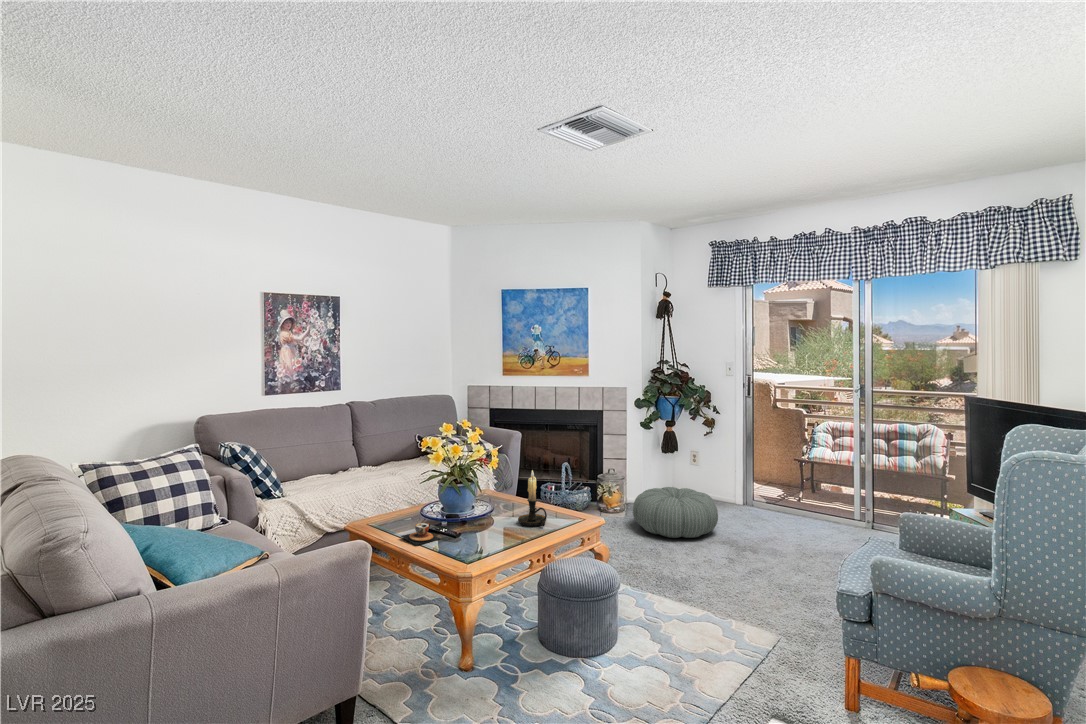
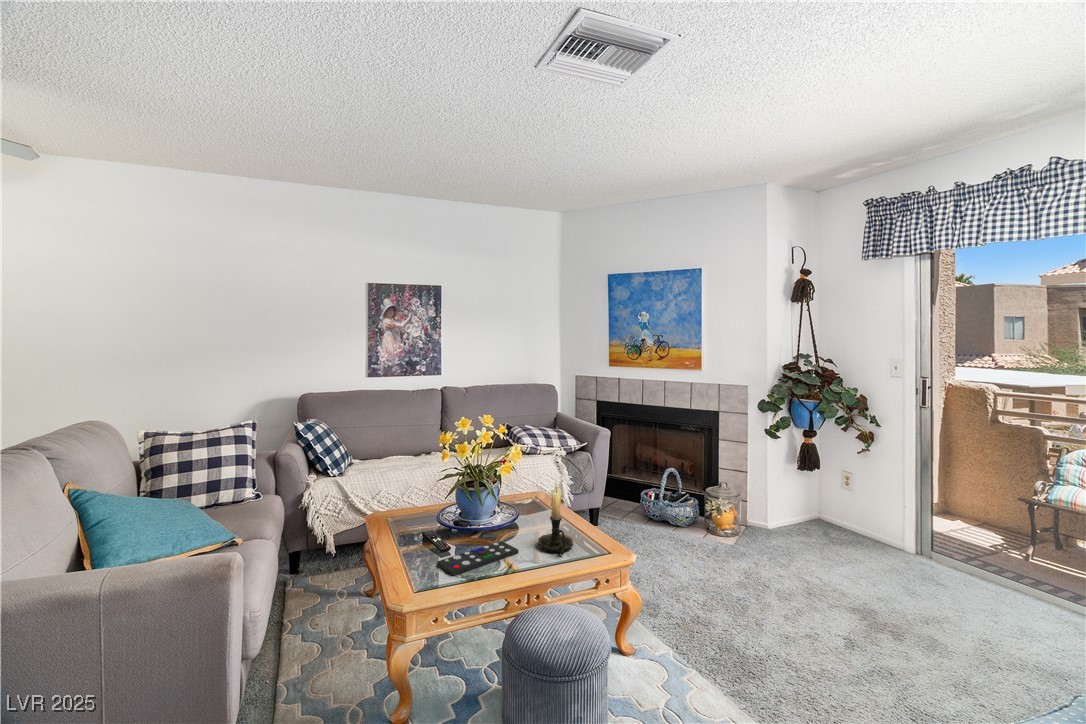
pouf: present [633,487,718,538] -> none [738,512,859,589]
teacup: present [401,523,440,545] -> none [394,529,434,556]
remote control: none [455,524,509,549] -> present [437,541,518,576]

